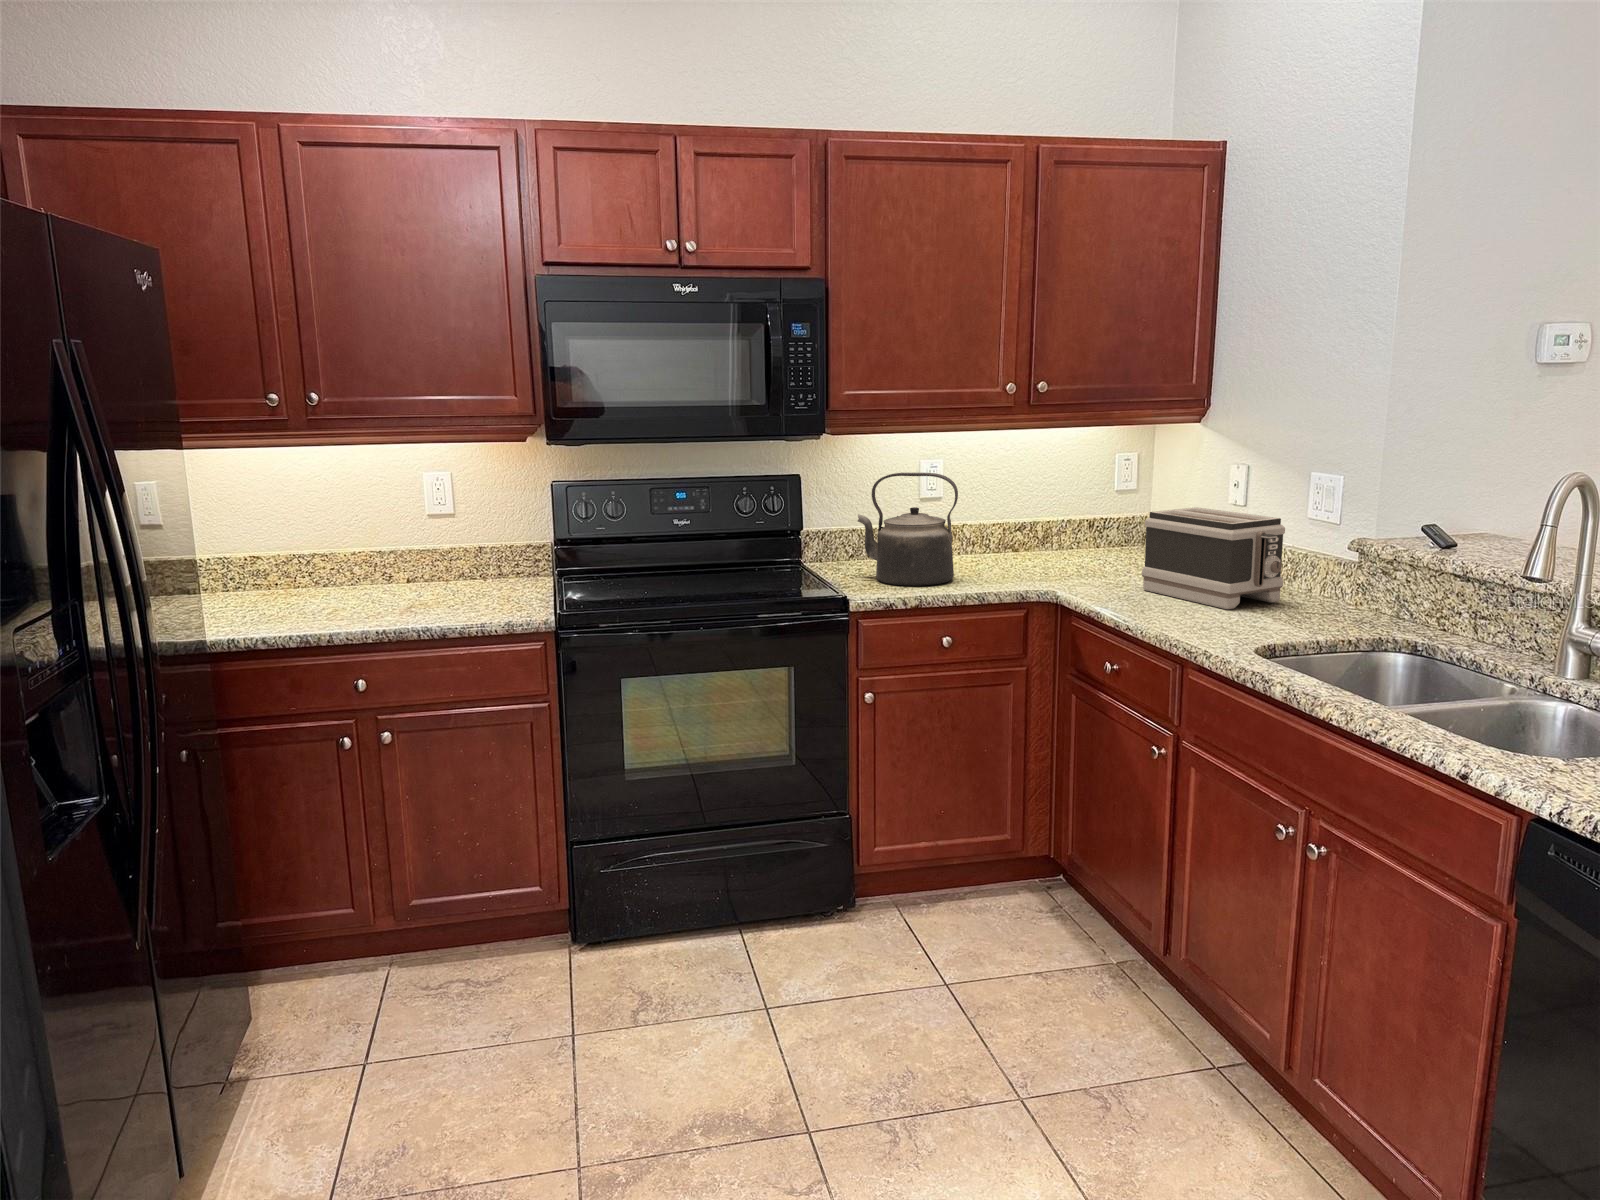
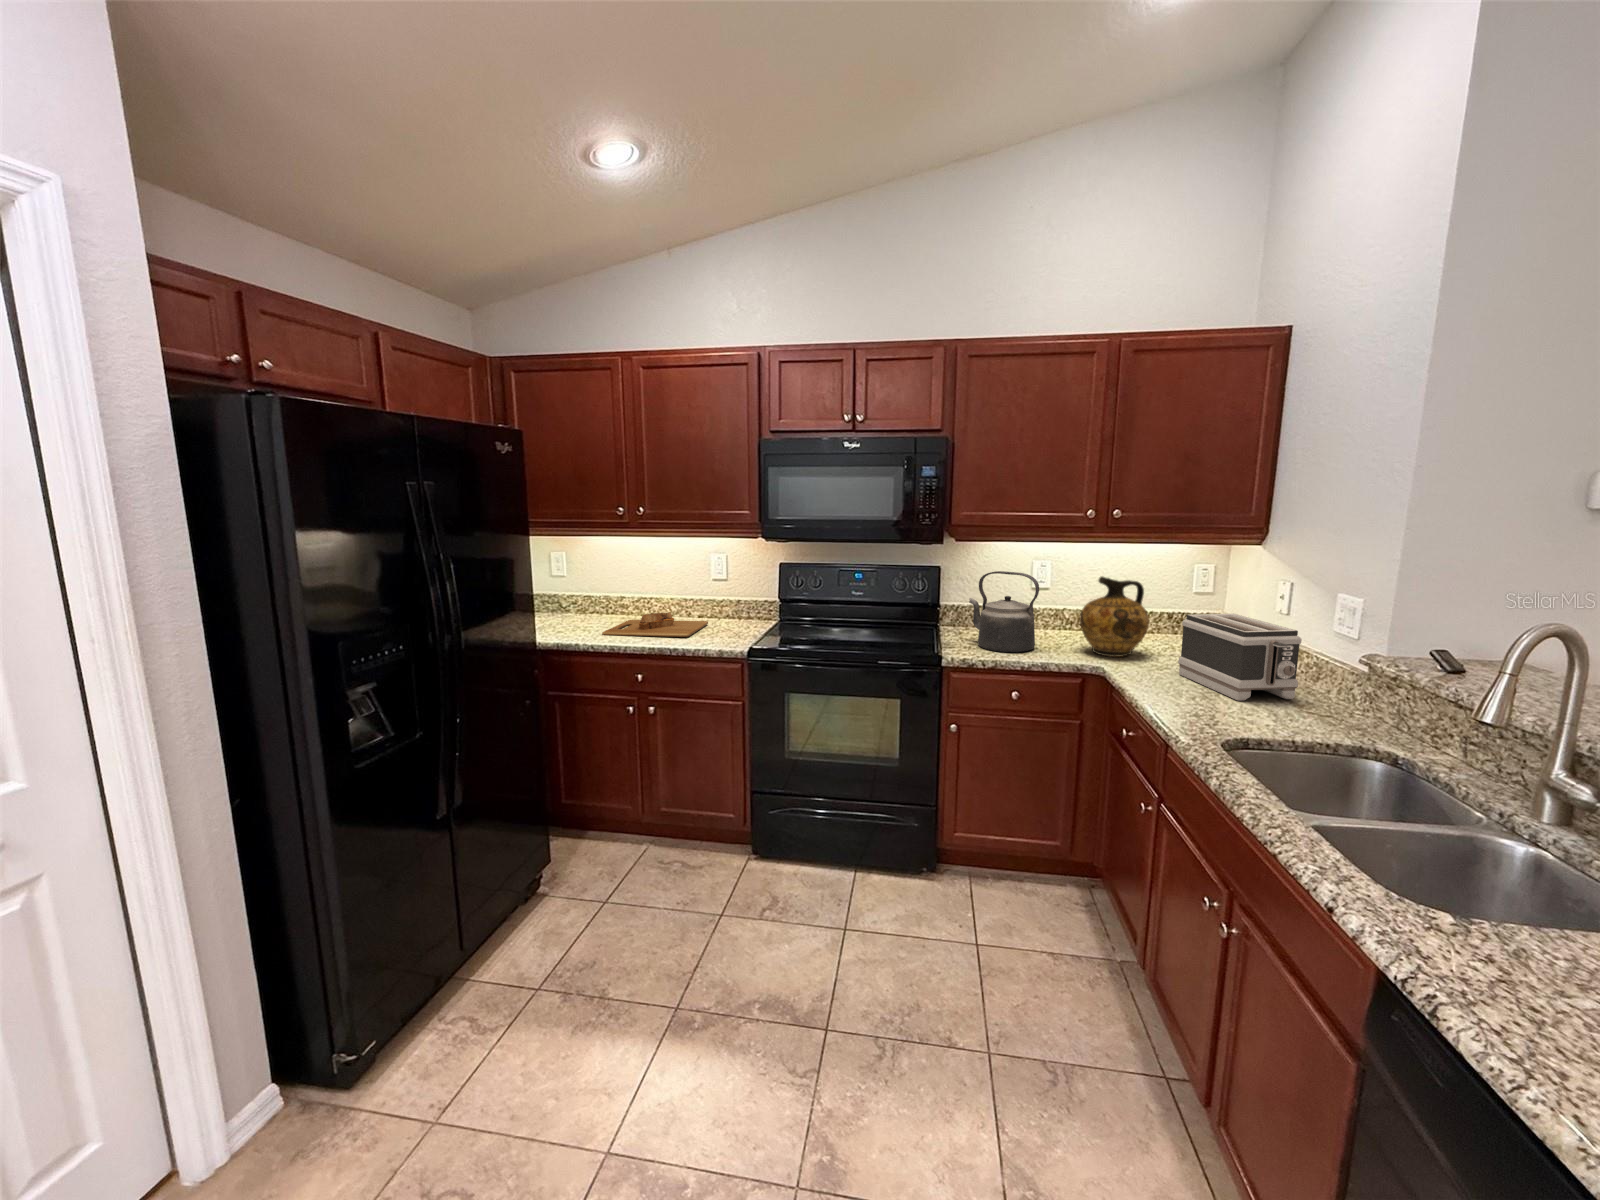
ceramic jug: none [1006,472,1093,579] -> present [1080,577,1149,657]
cutting board: none [262,574,439,622] -> present [602,612,708,637]

